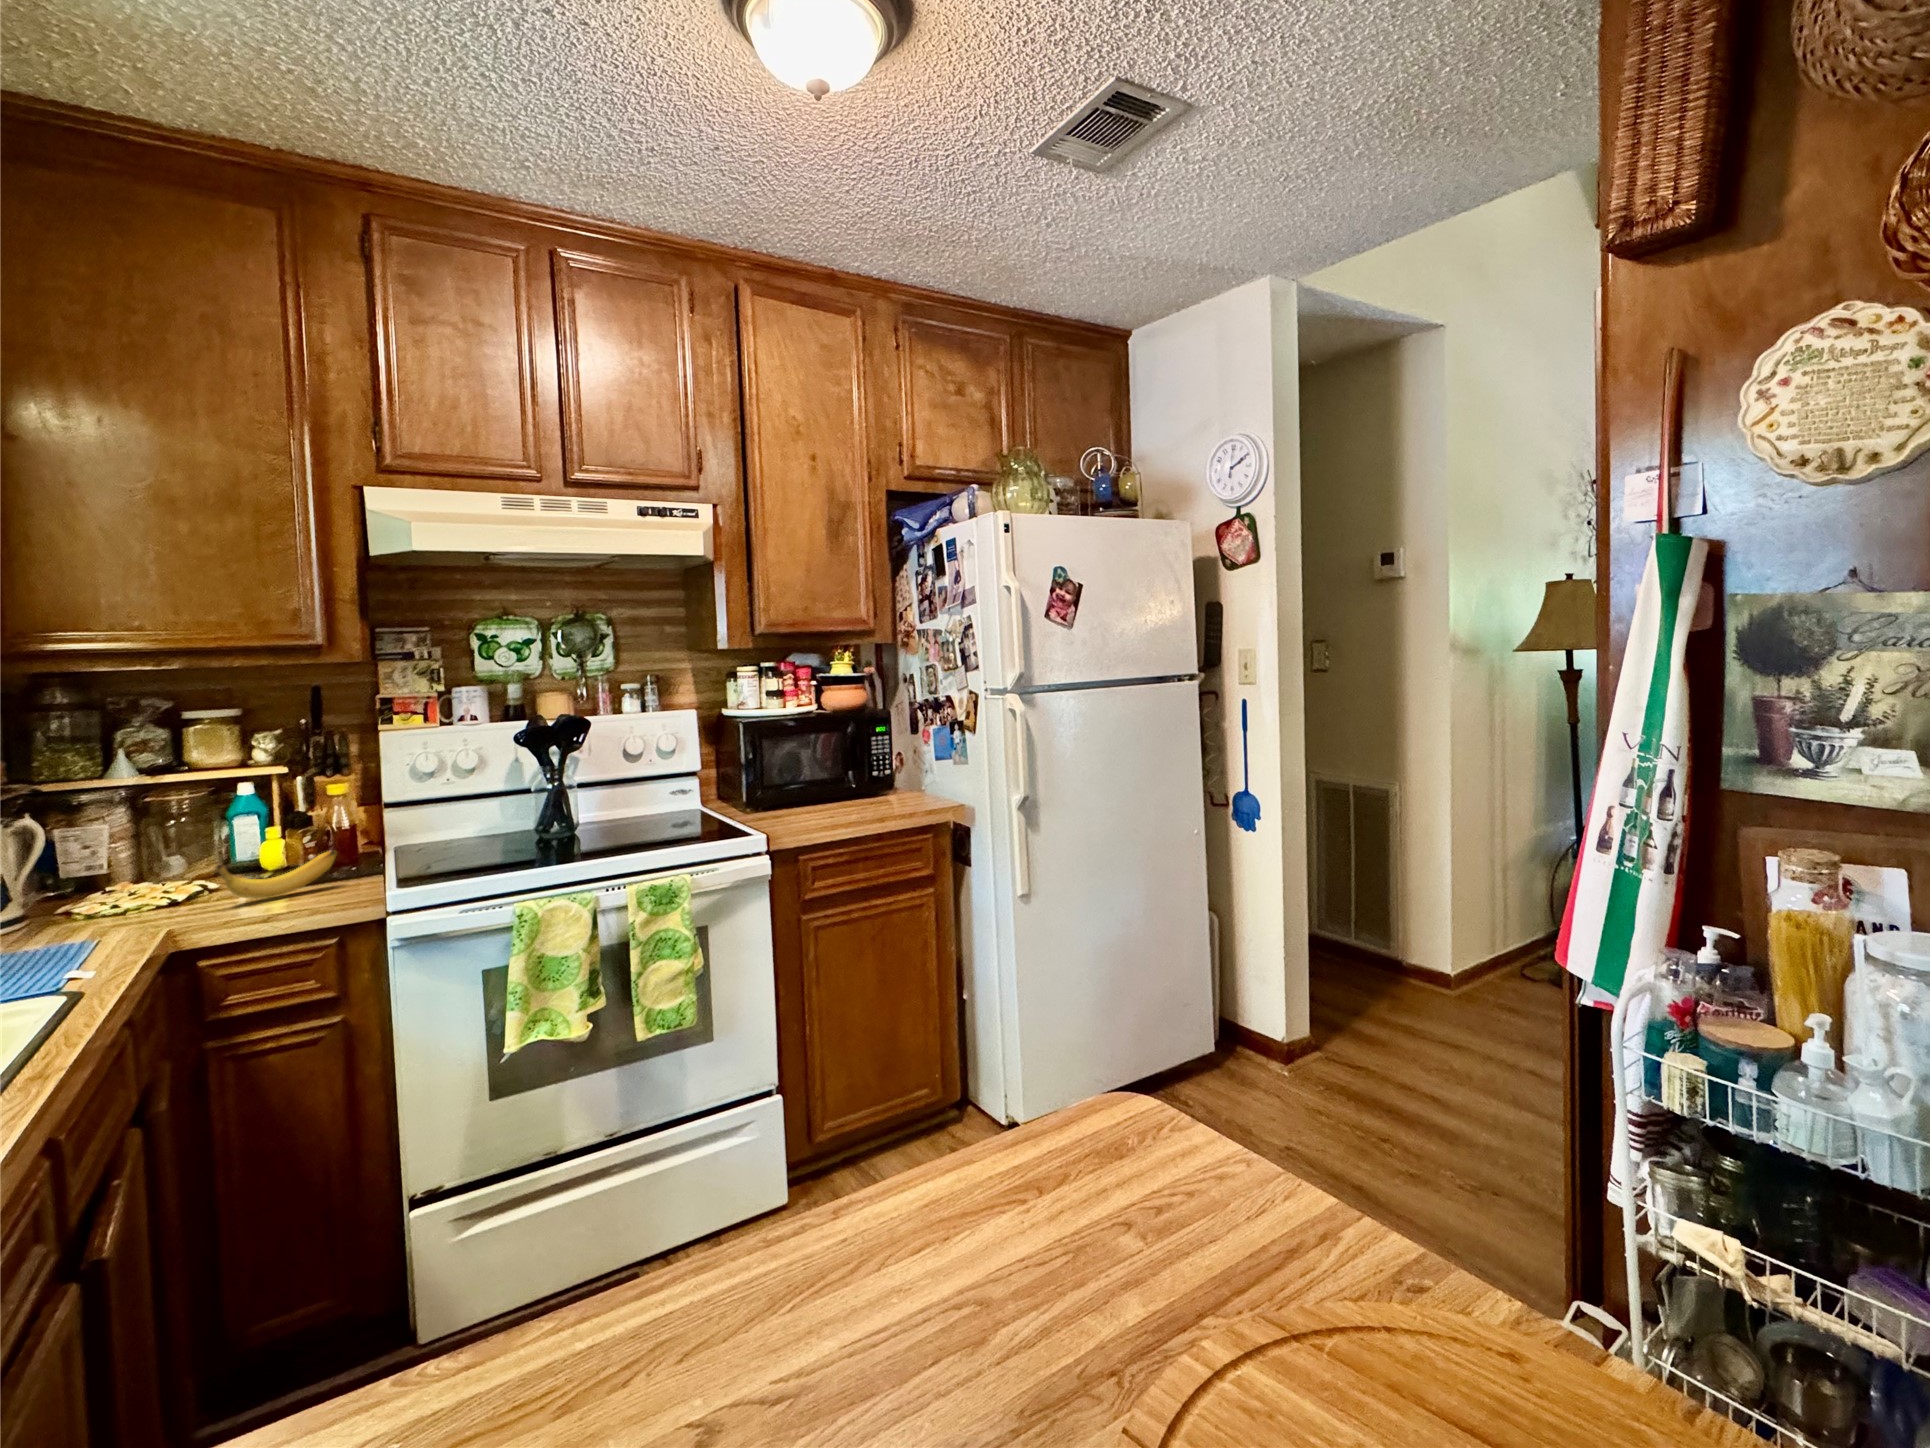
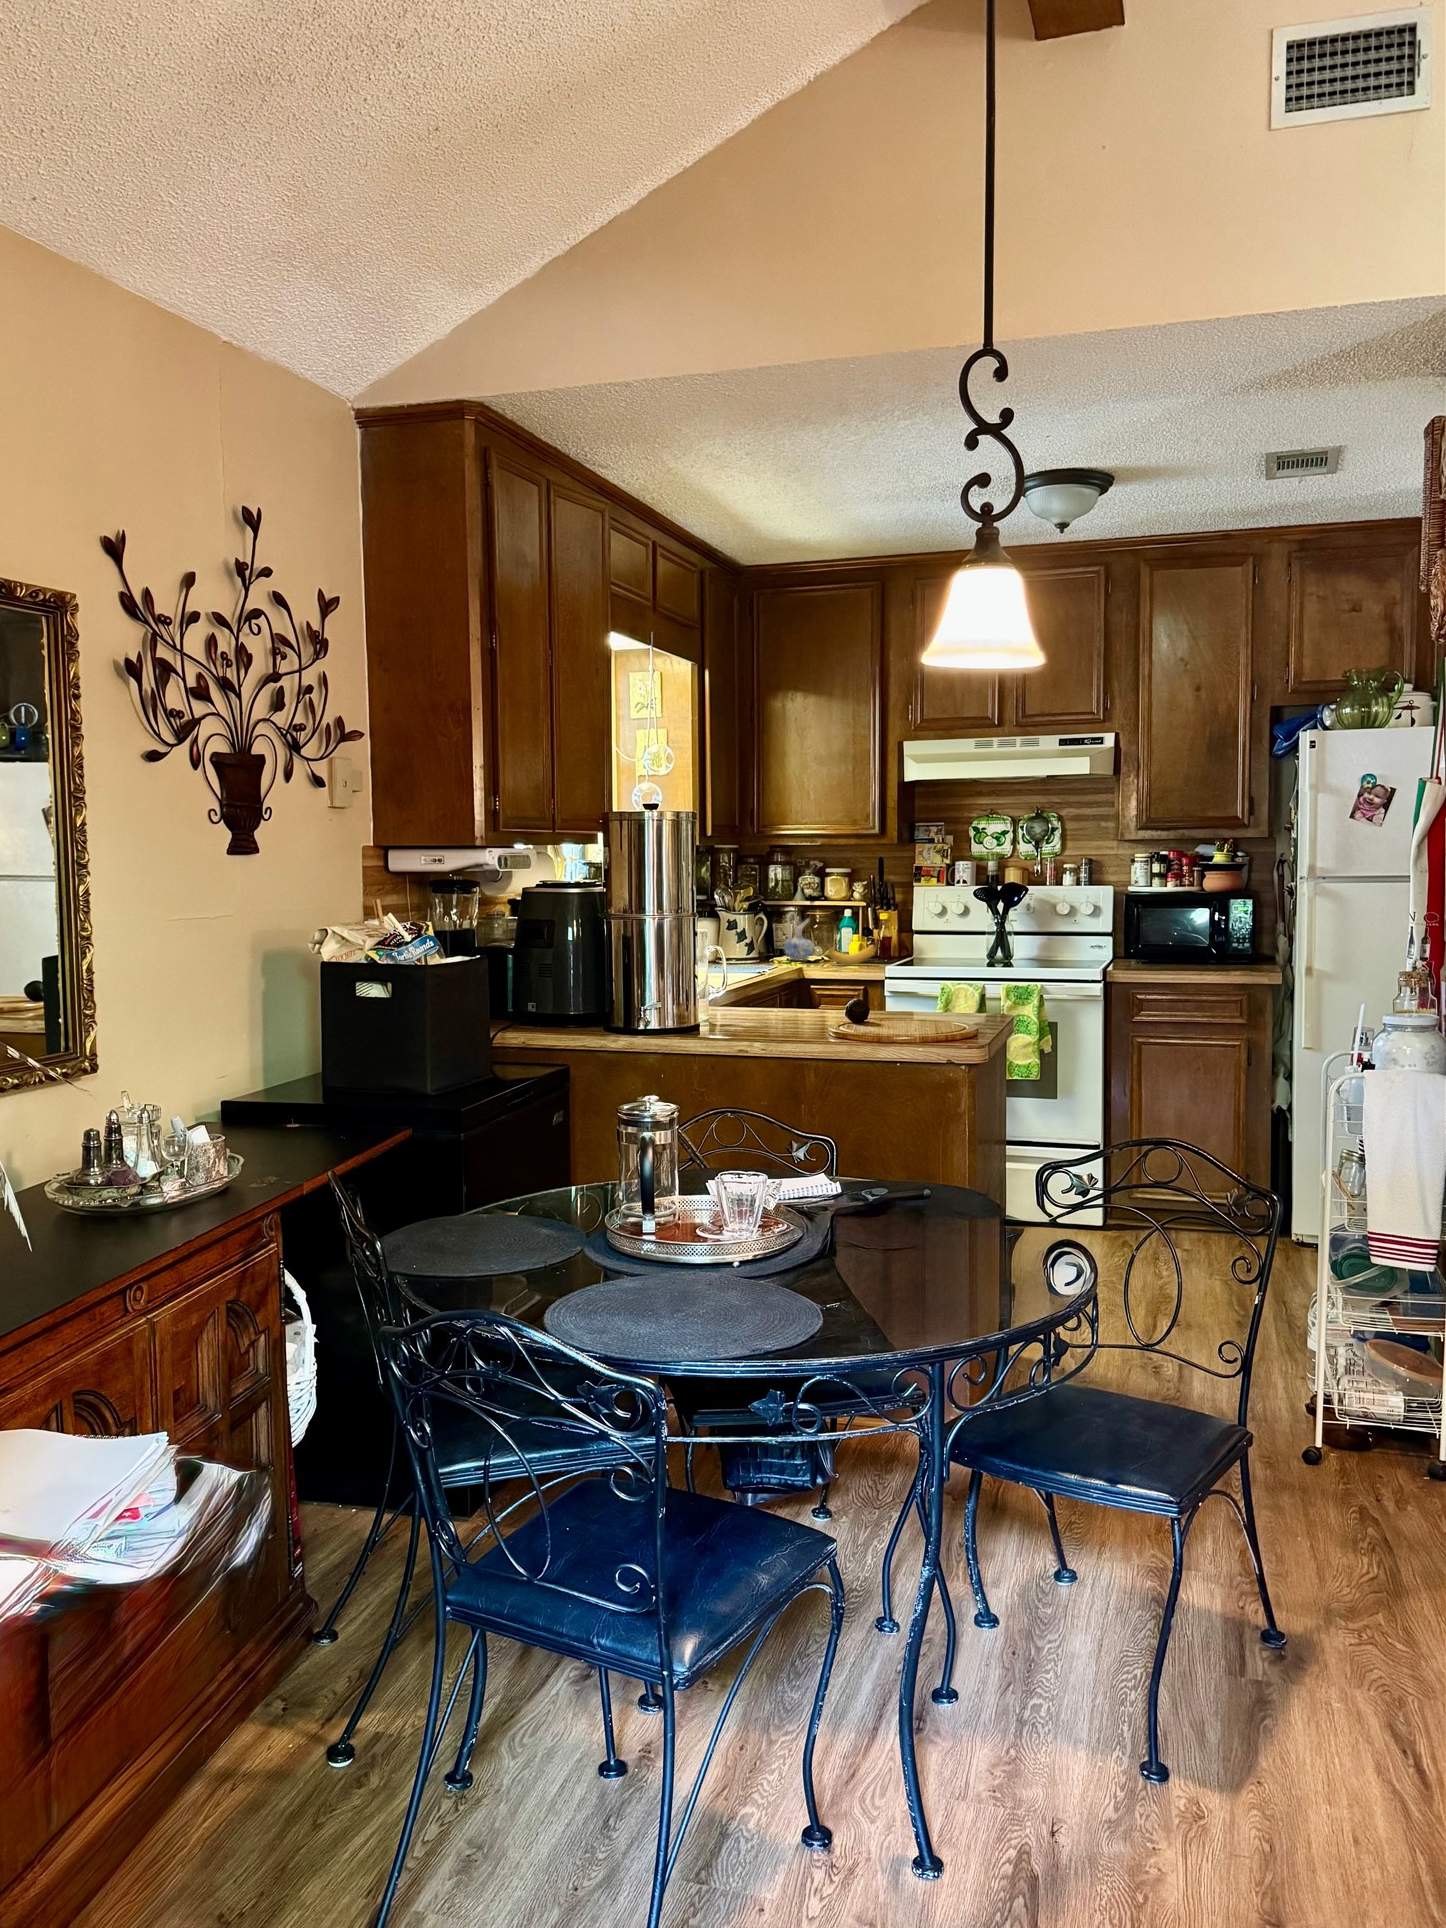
ceramic pitcher: none [94,814,175,908] -> present [784,912,813,961]

